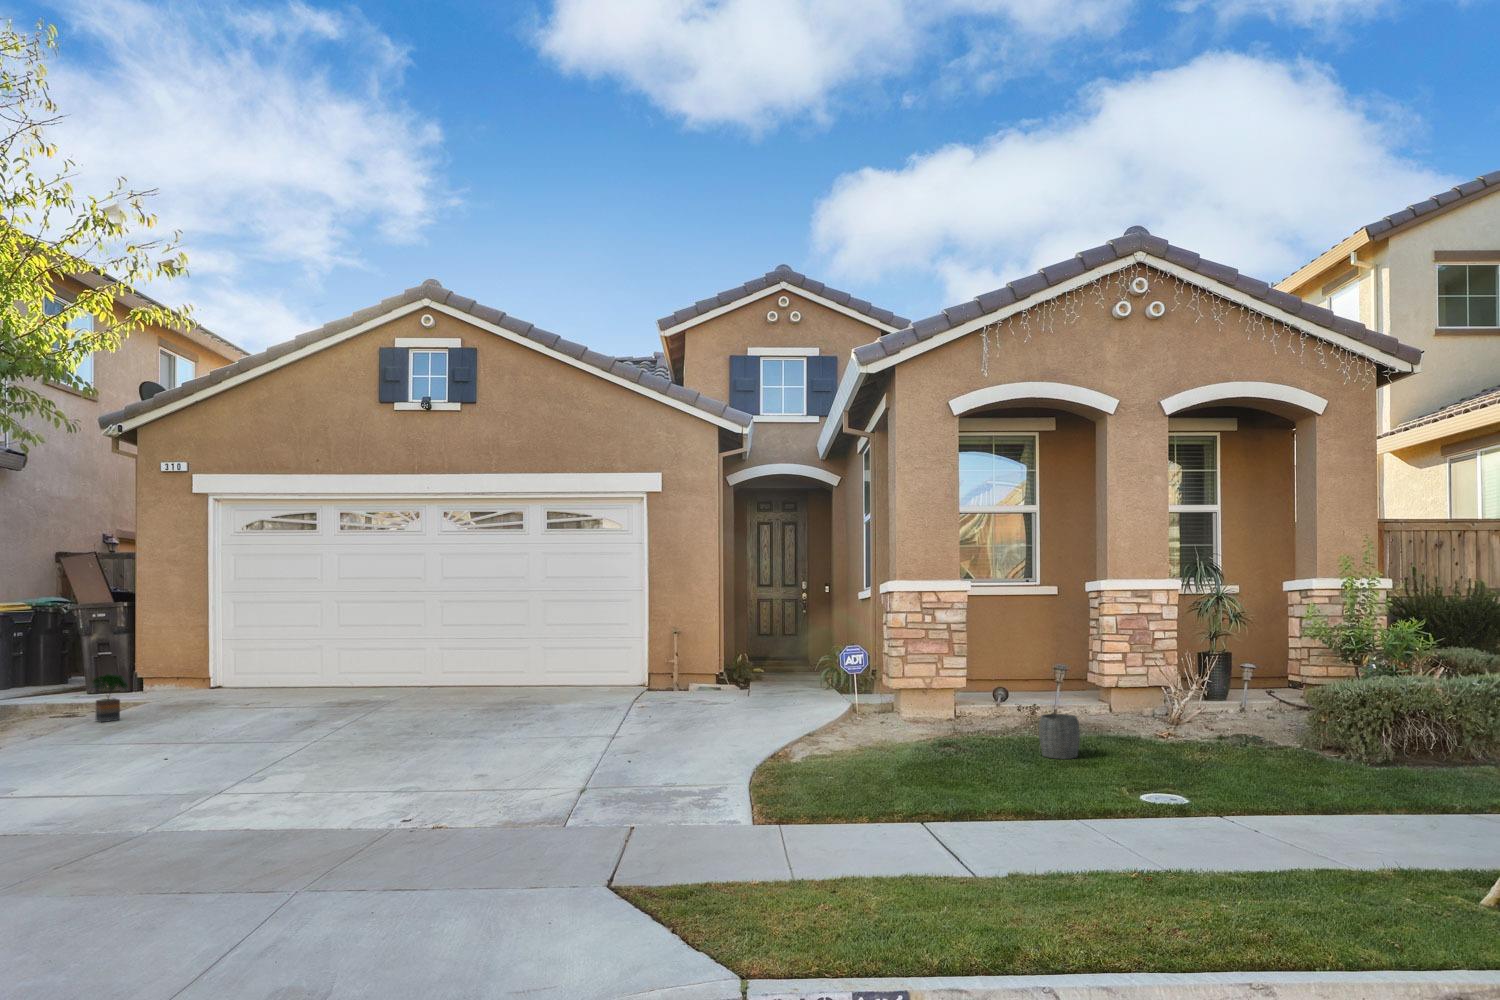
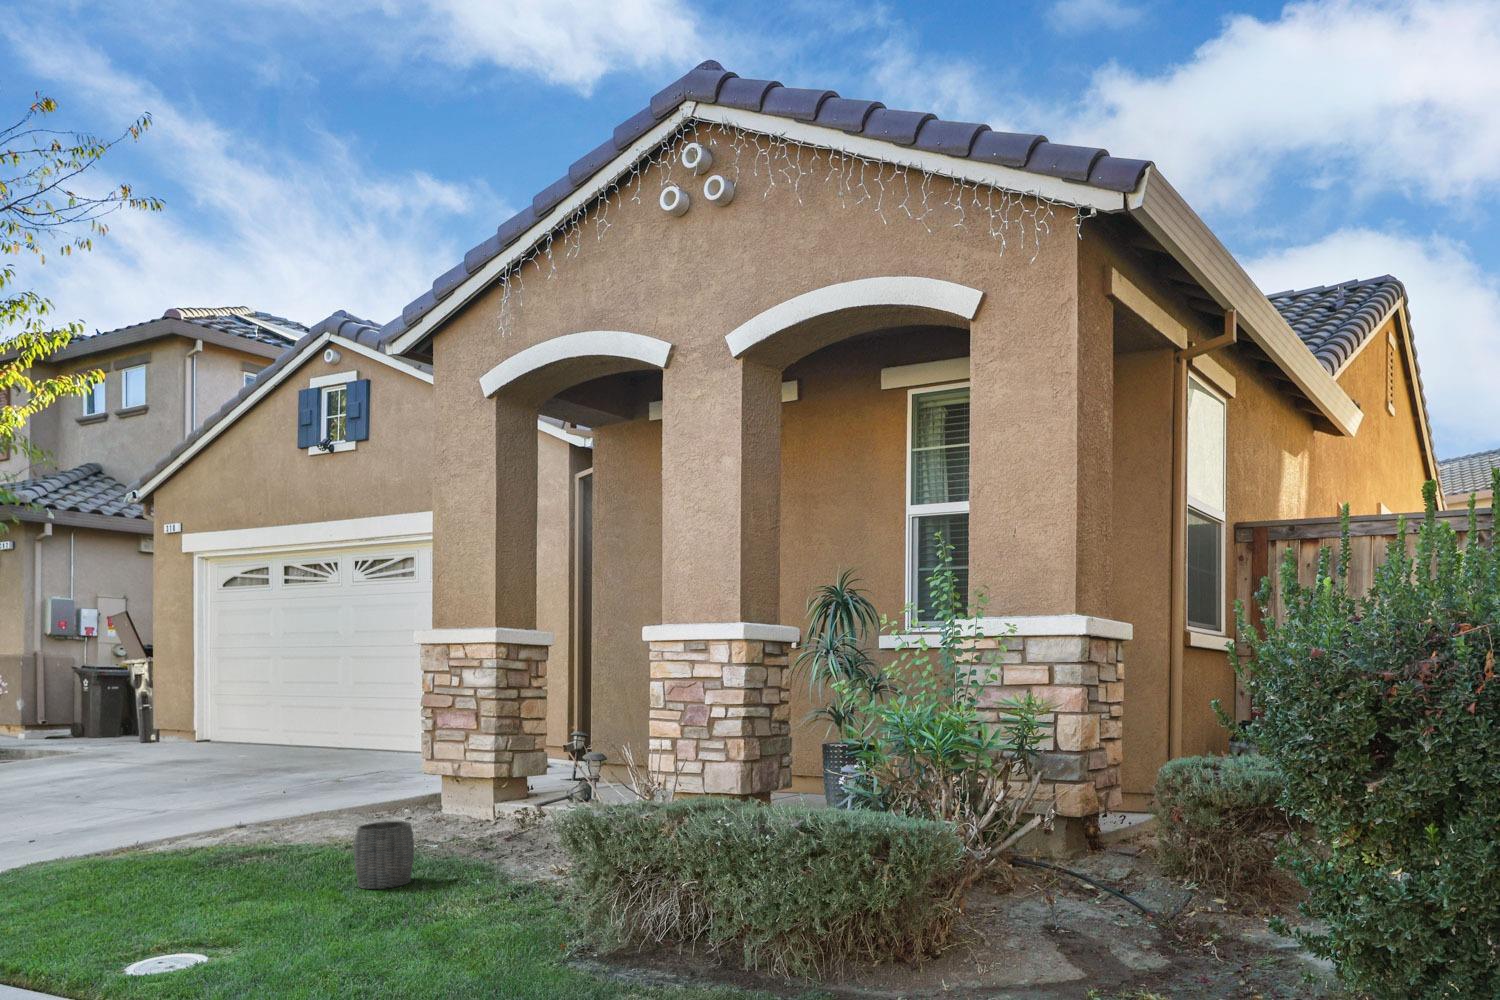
potted tree: present [92,674,127,722] -> none [61,721,92,765]

